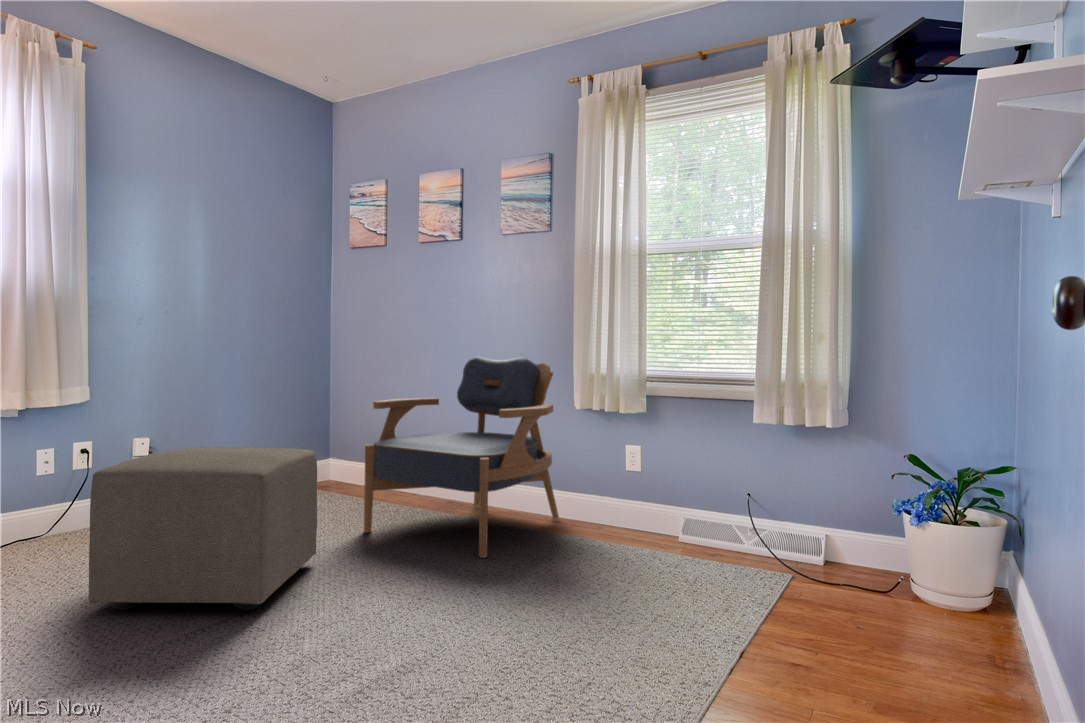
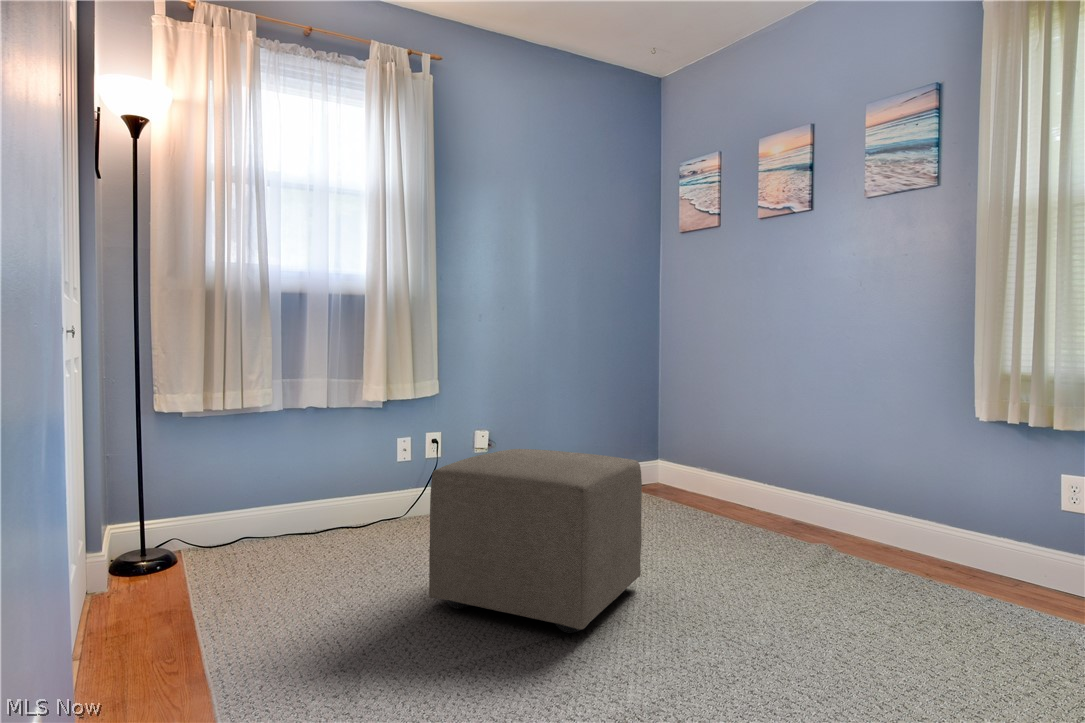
armchair: present [364,356,559,558] -> none [693,353,951,613]

